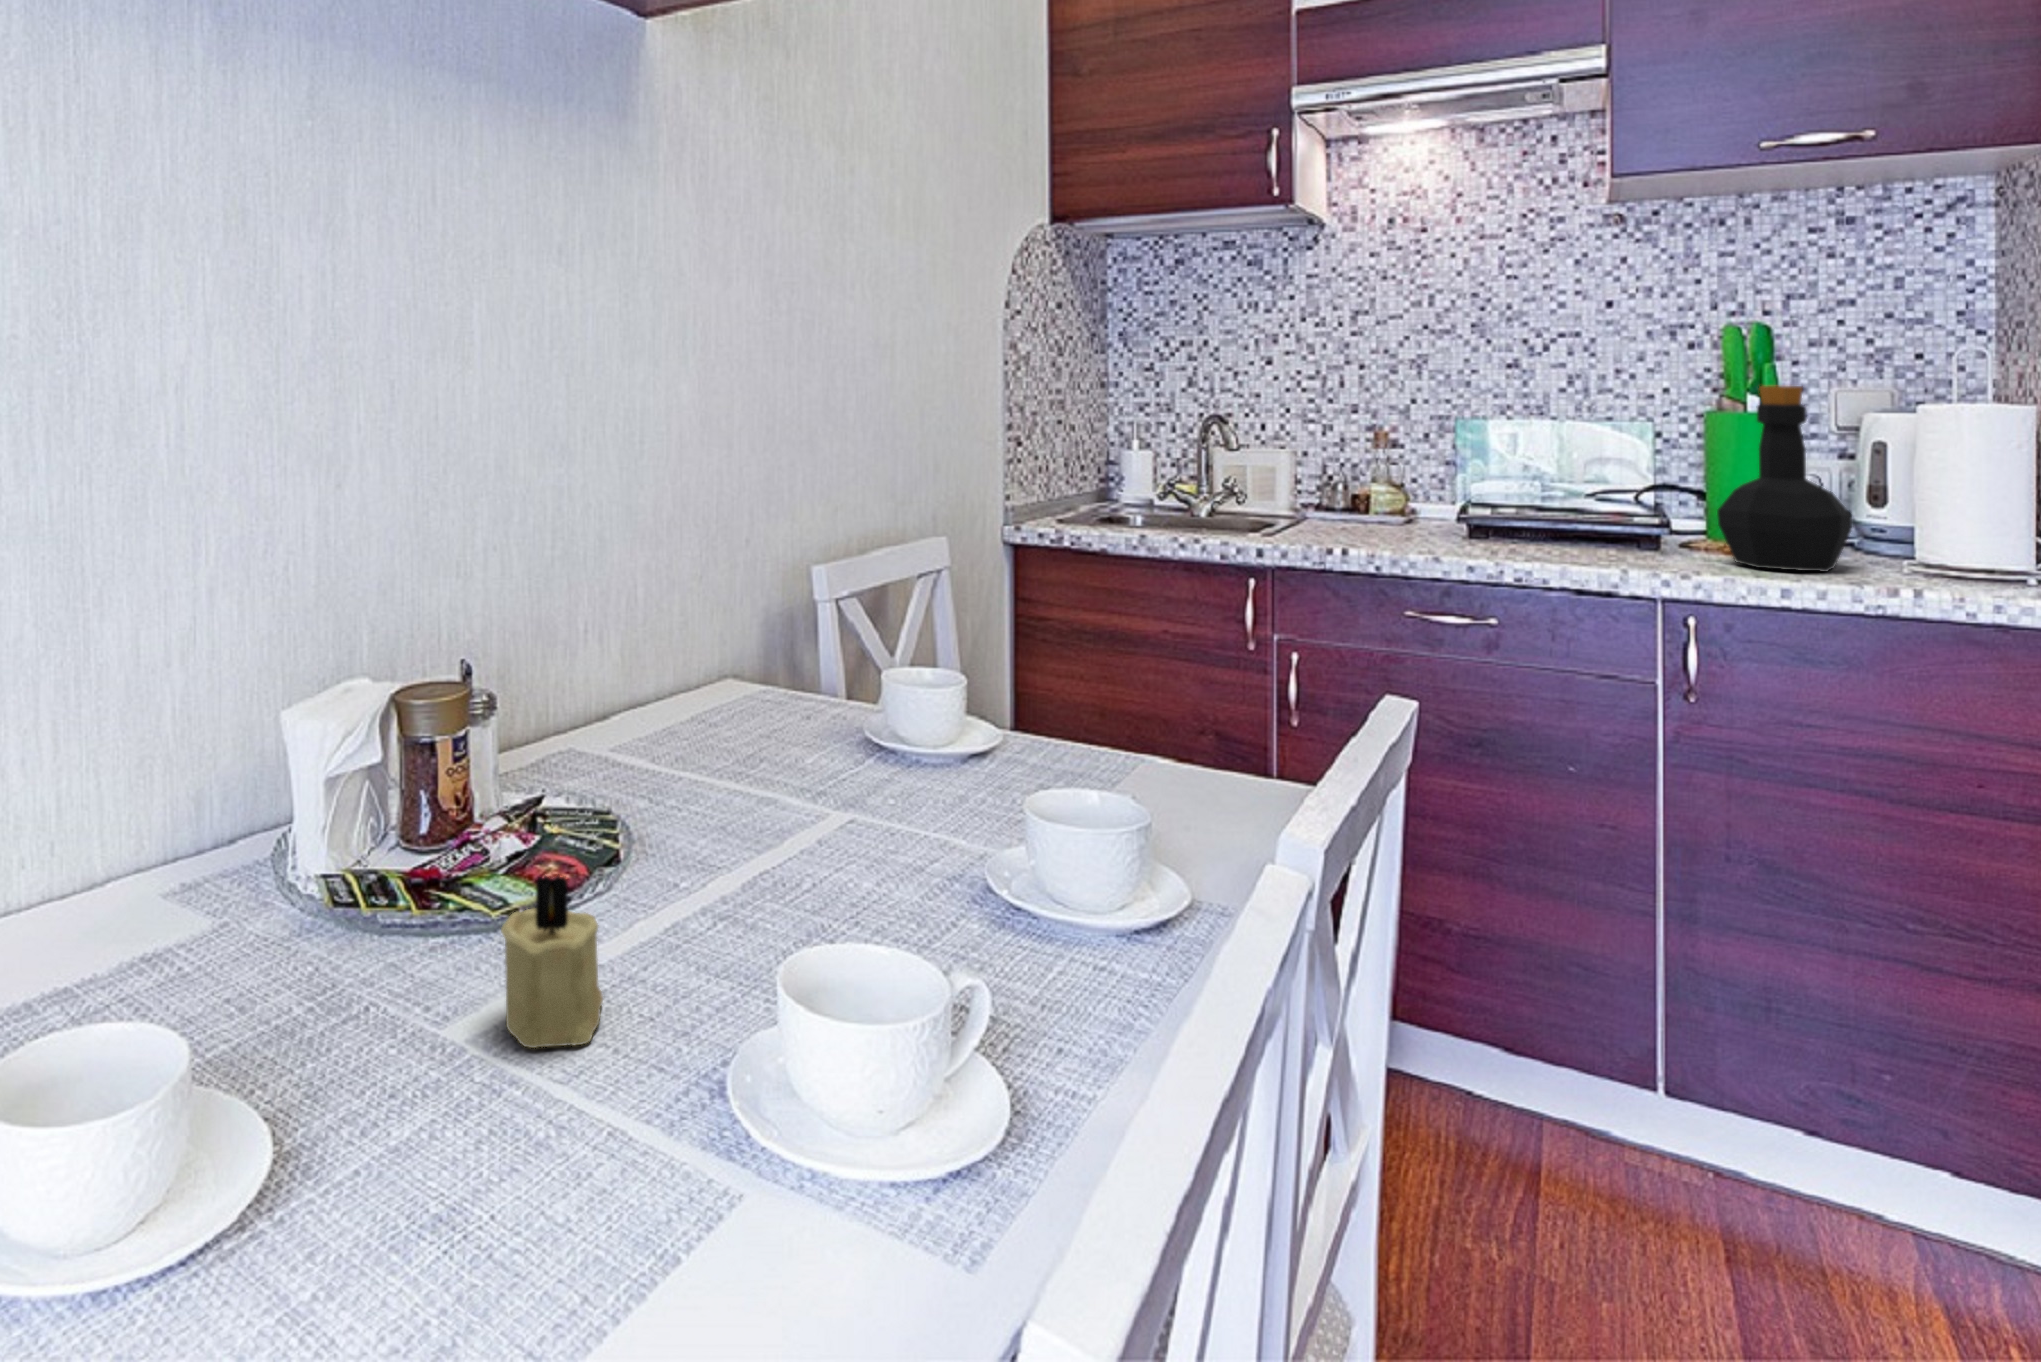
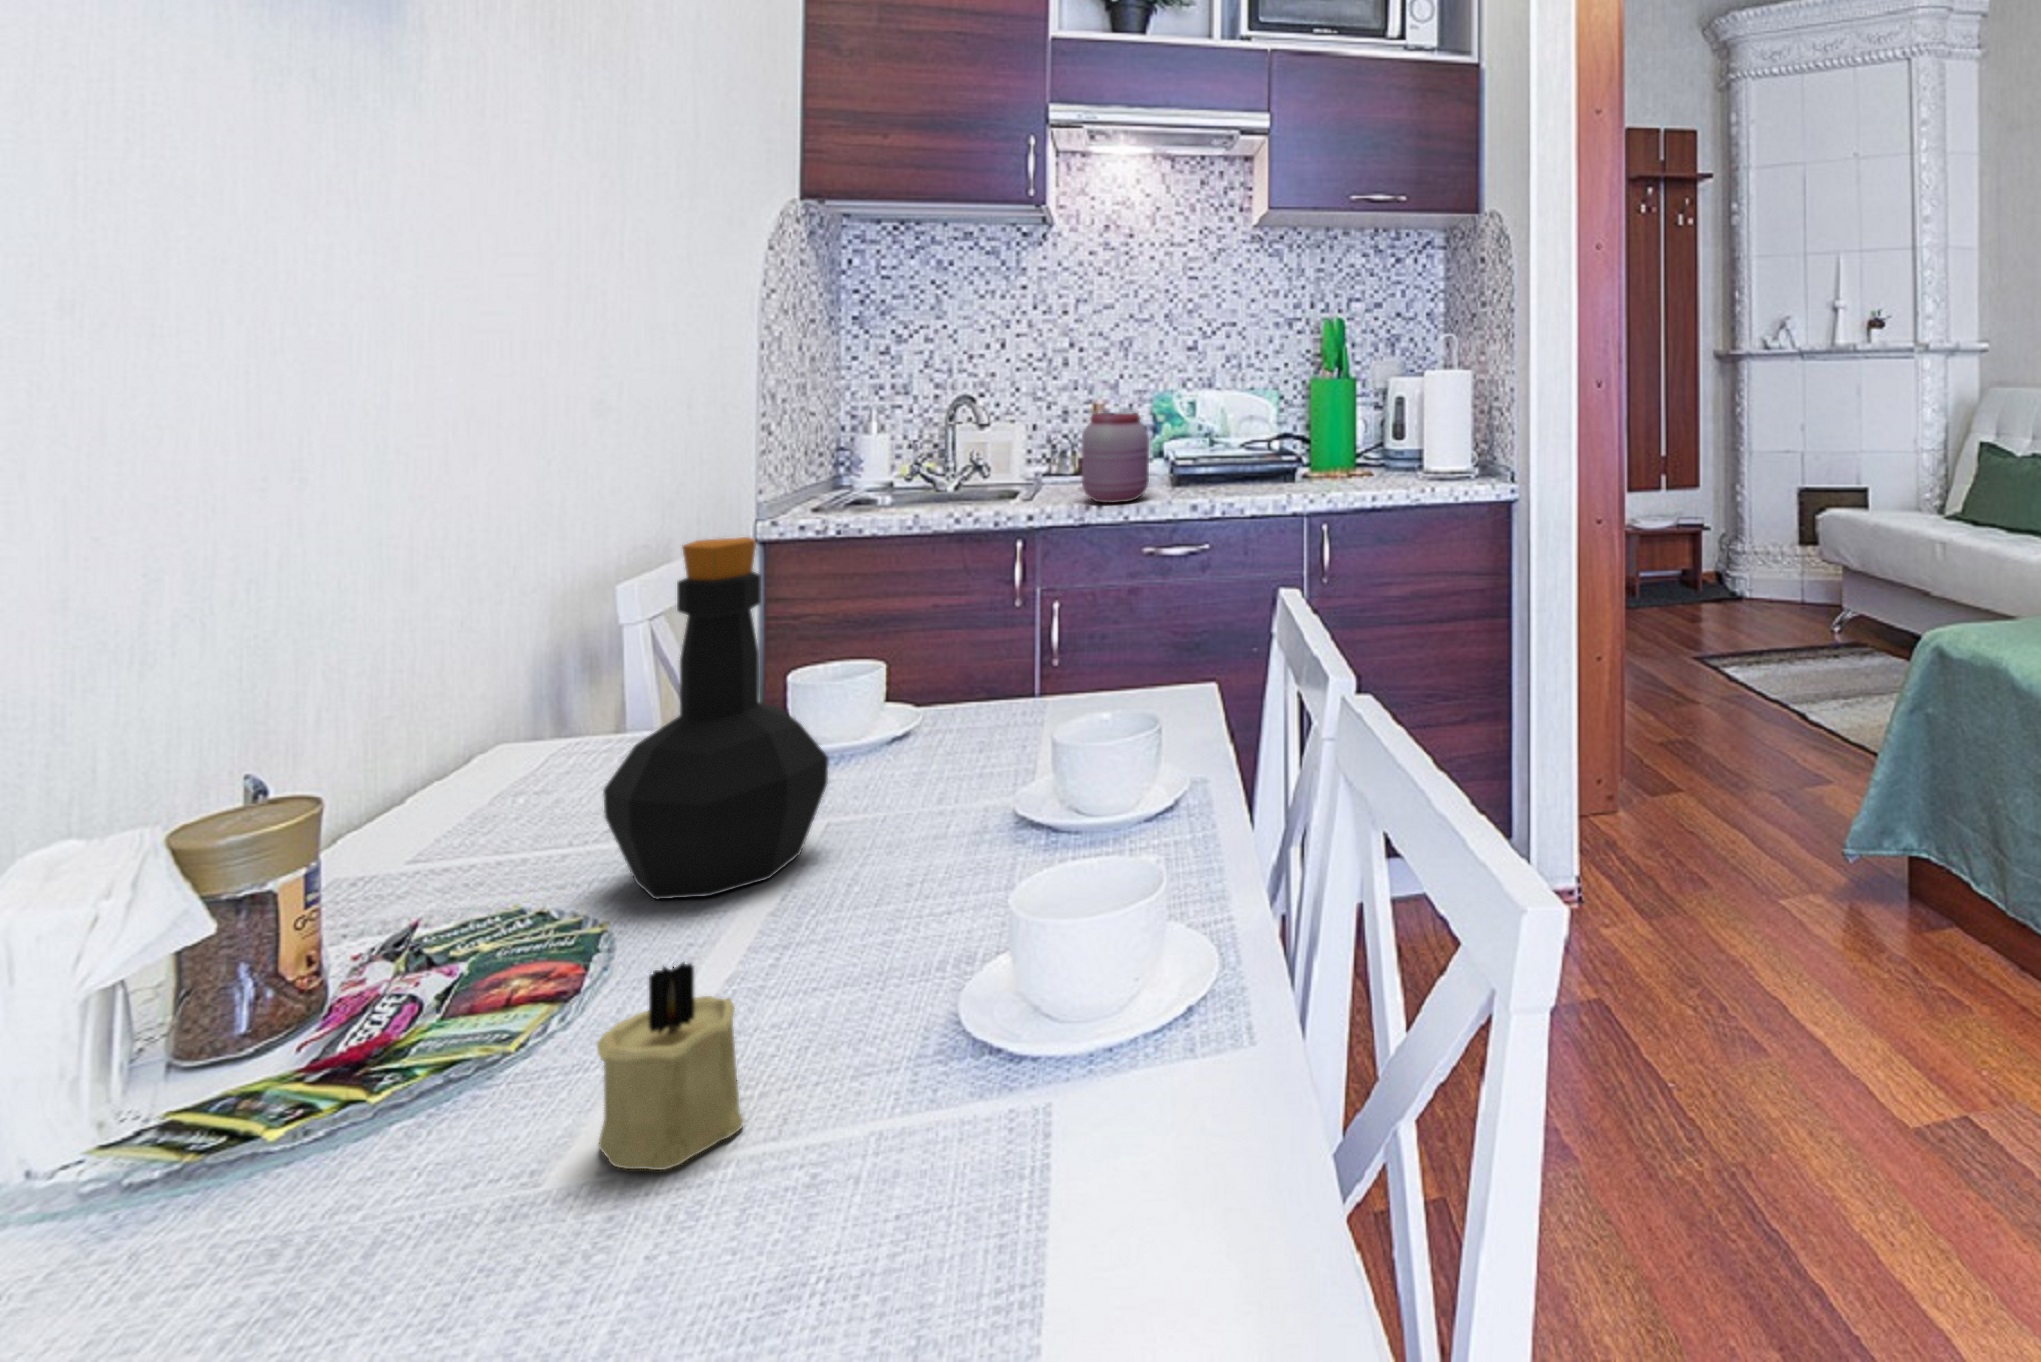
bottle: present [1717,386,1852,571] -> present [603,537,828,899]
jar: none [1326,441,1416,550] -> present [1082,413,1149,503]

